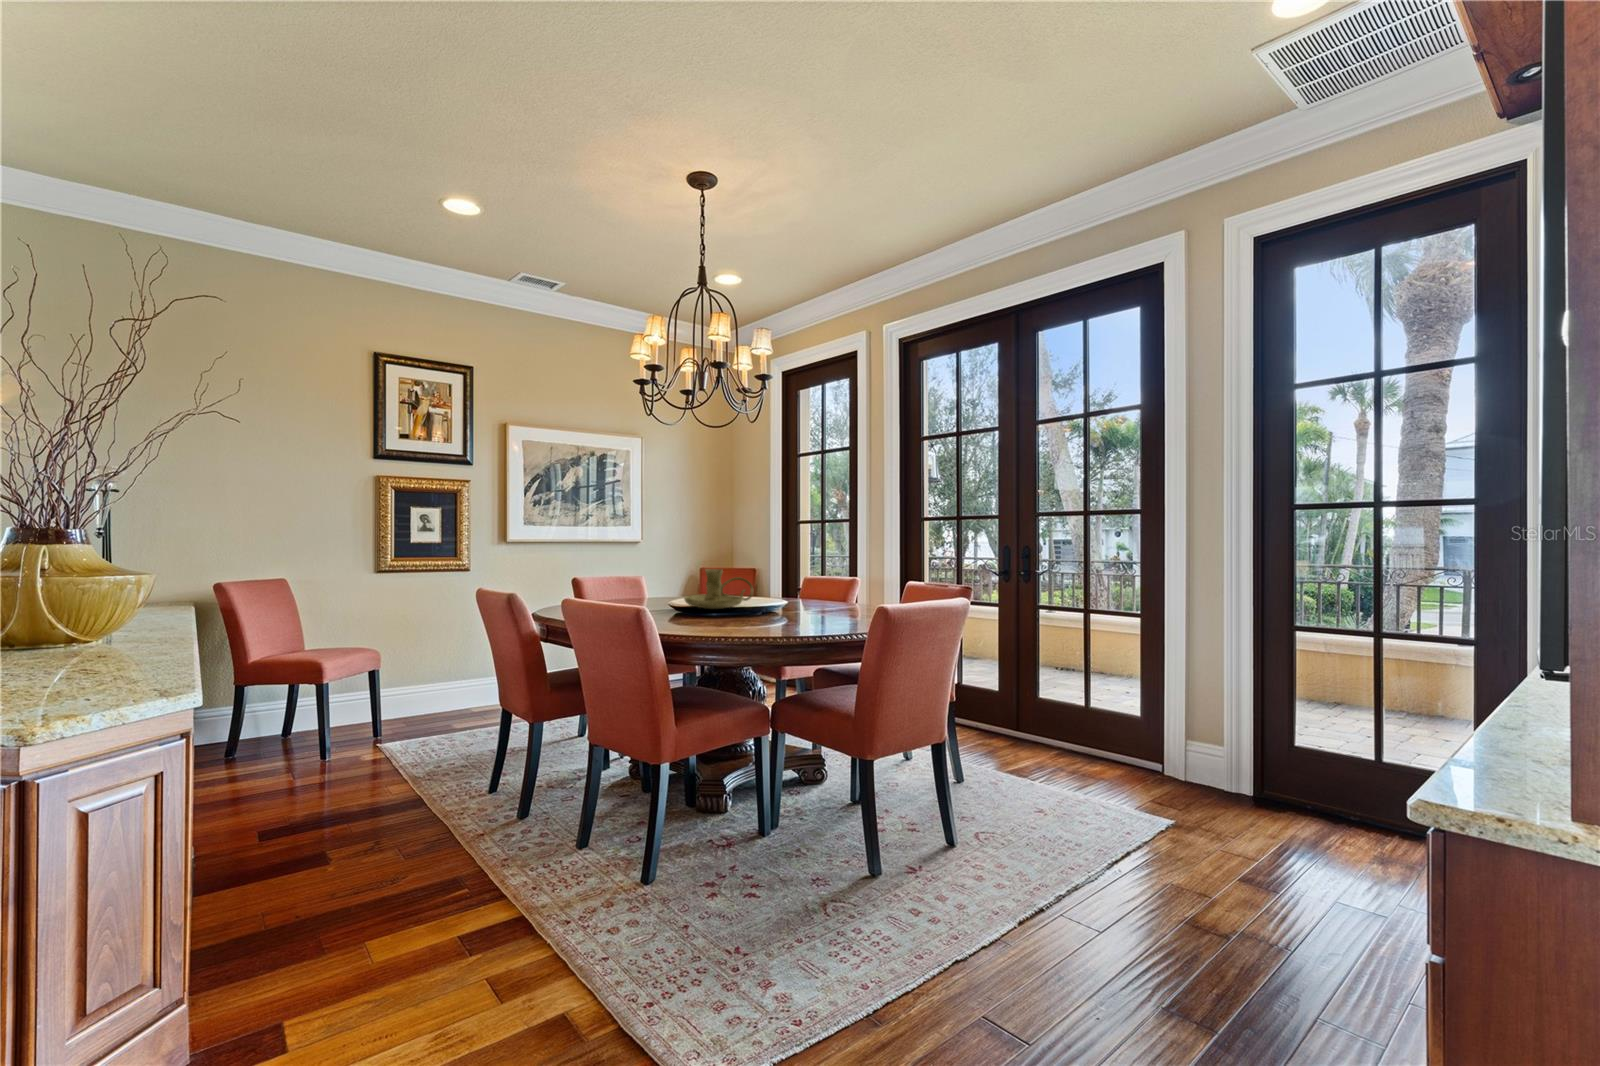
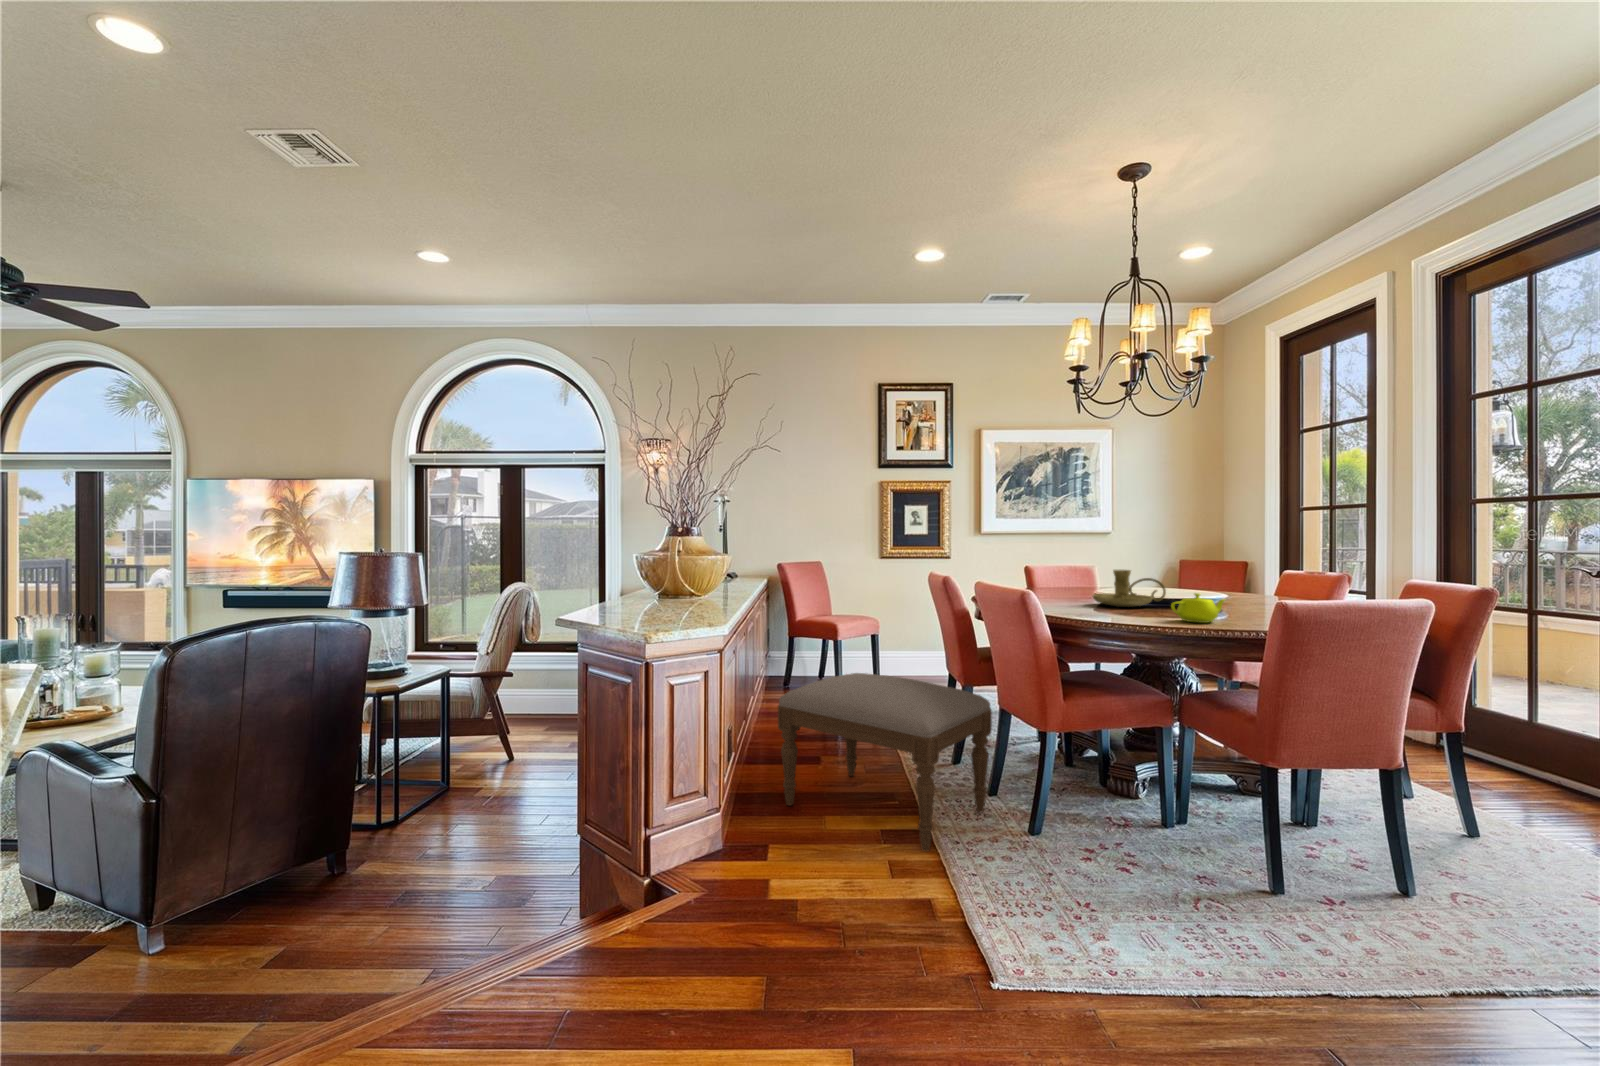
teapot: none [781,594,824,623] -> present [1171,593,1225,623]
ottoman: none [273,724,590,950] -> present [778,673,992,852]

